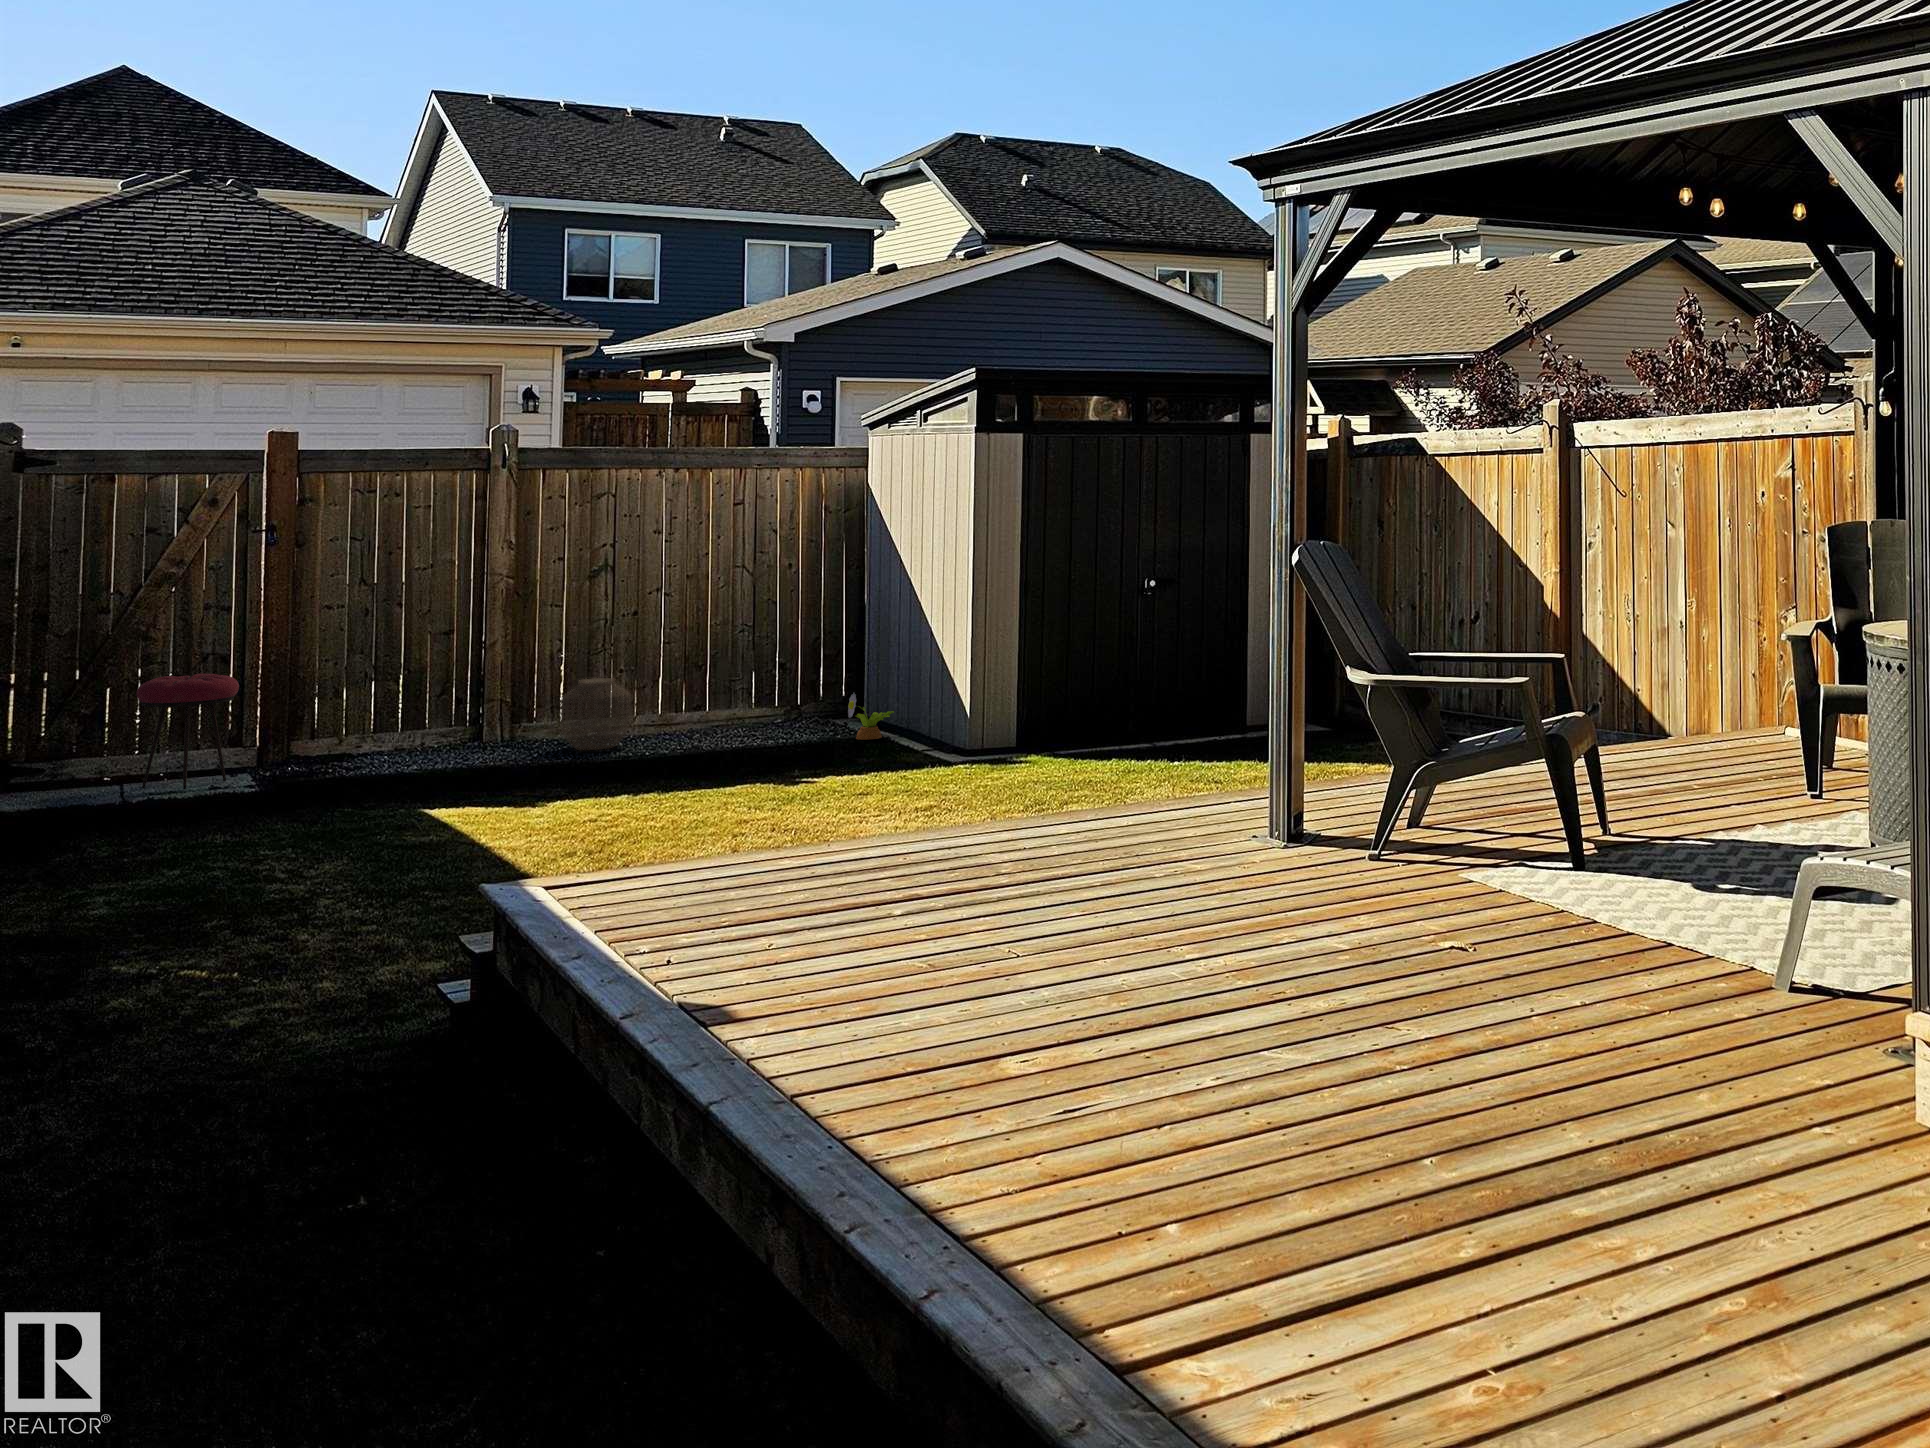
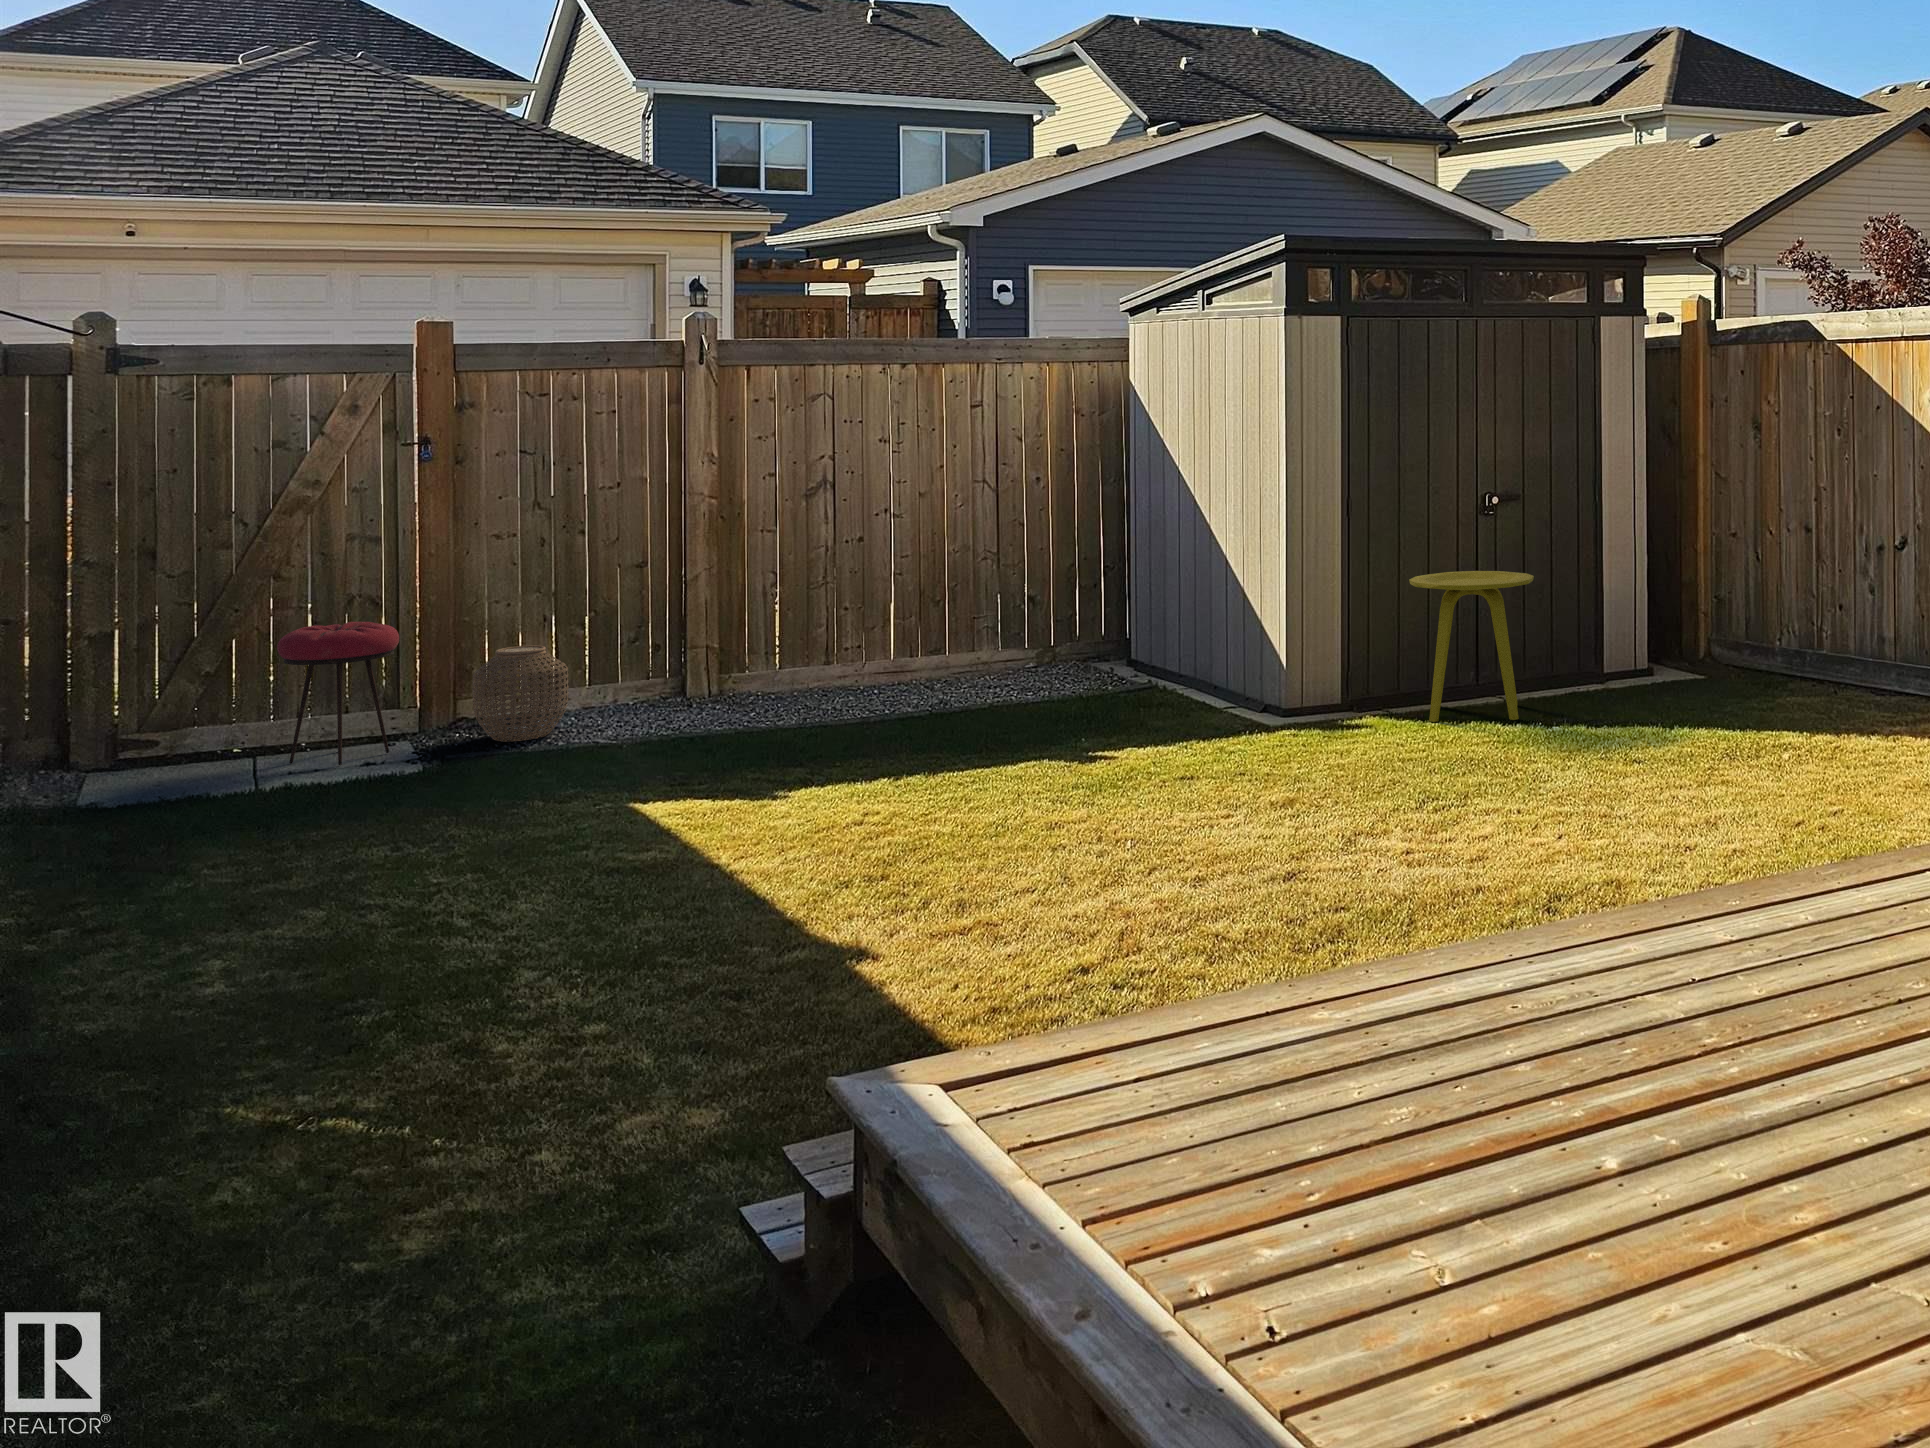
side table: none [1080,639,1182,759] -> present [1409,571,1534,722]
woven basket: present [560,678,631,750] -> present [473,645,569,742]
decorative plant: present [848,693,894,740] -> none [1116,635,1170,692]

